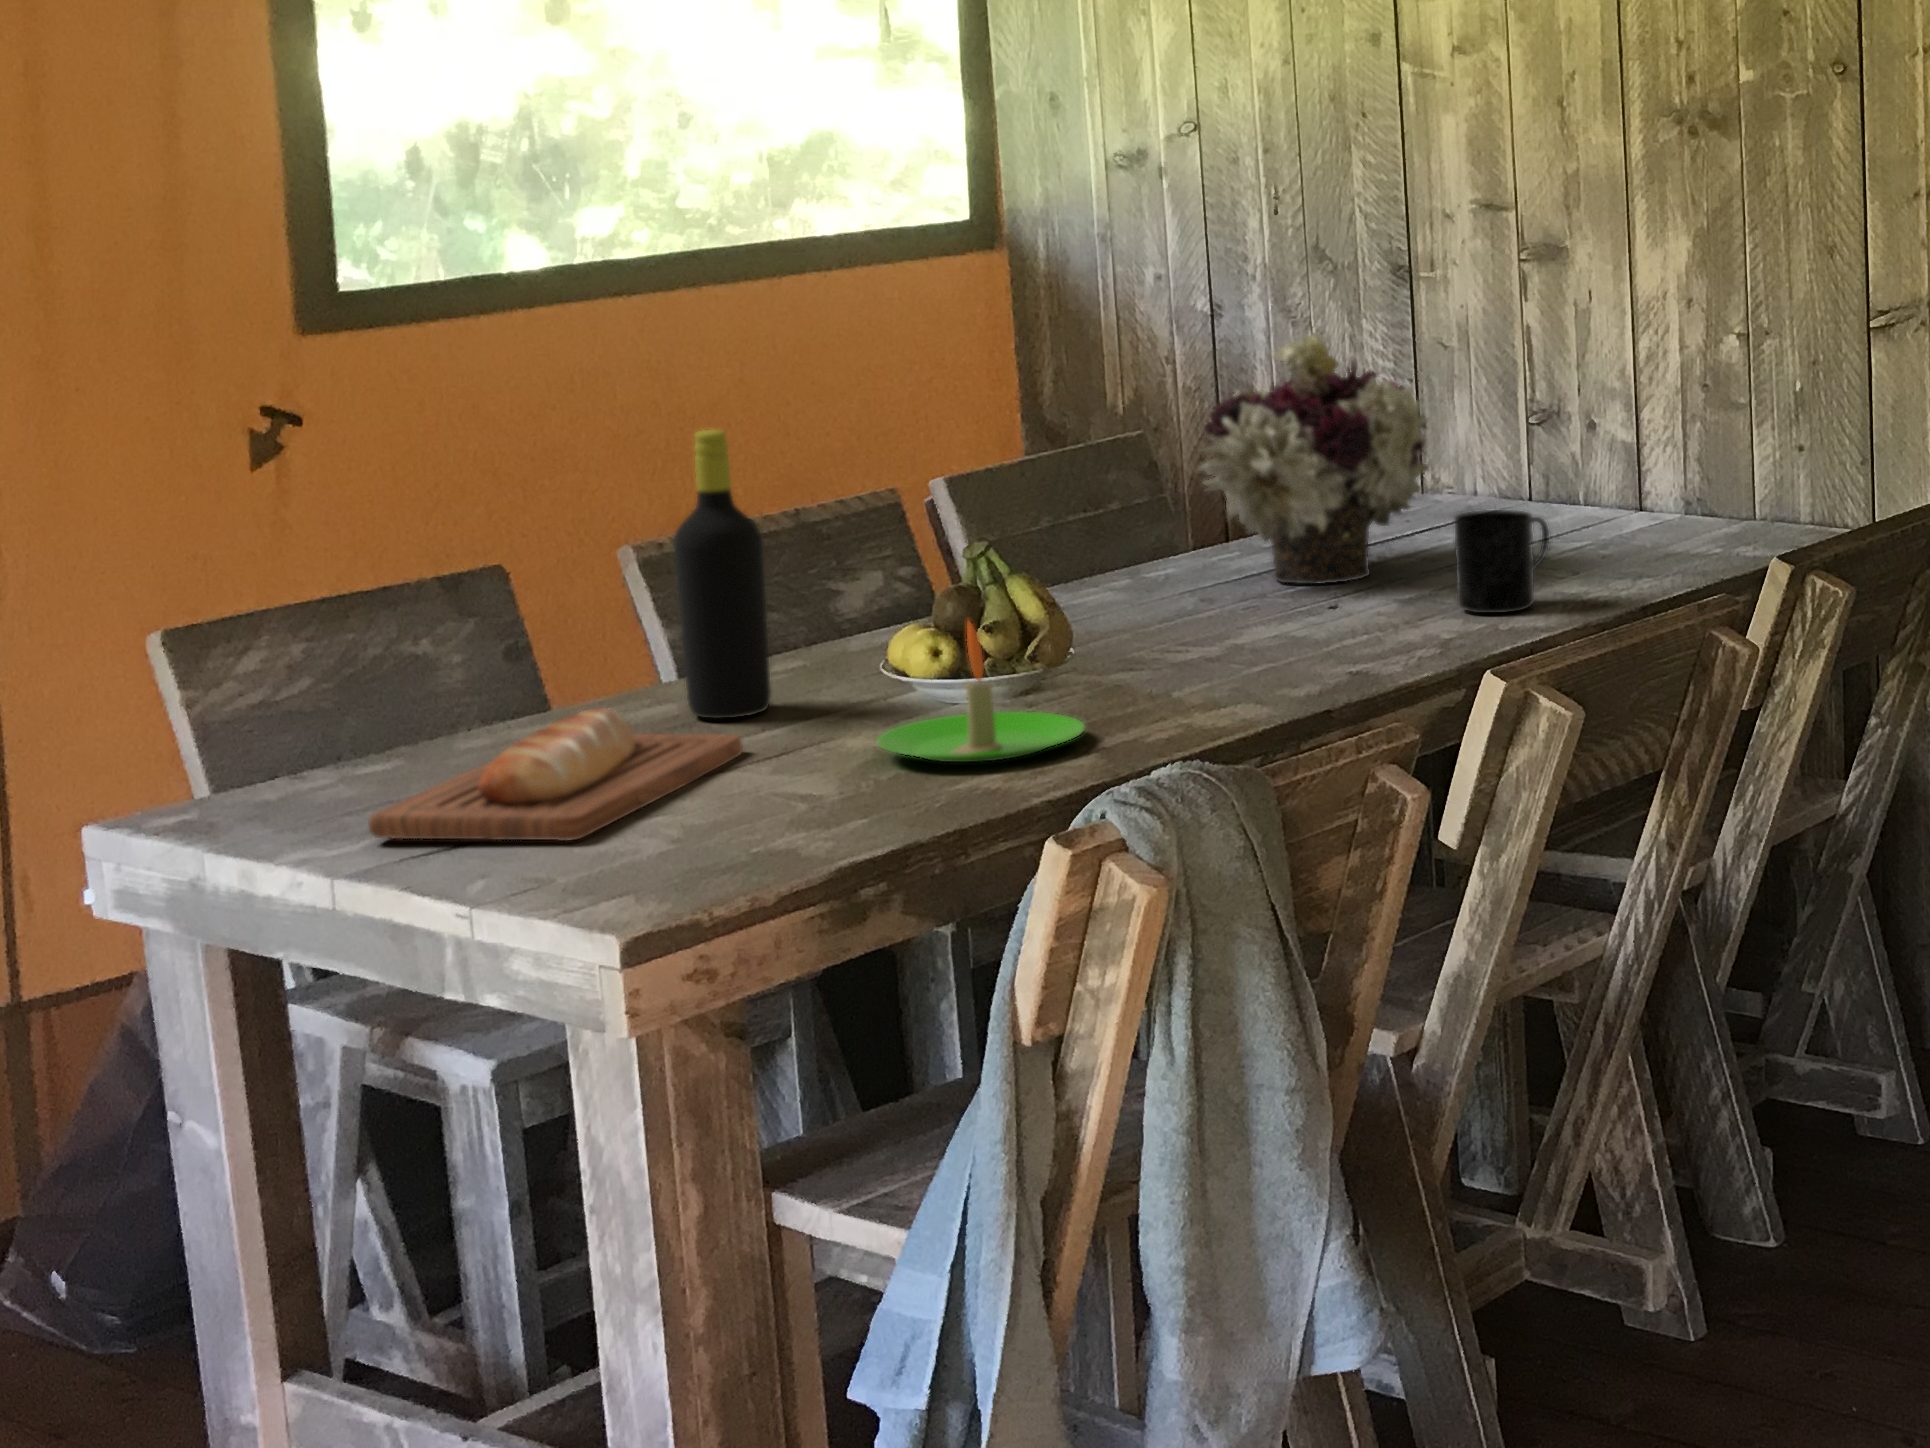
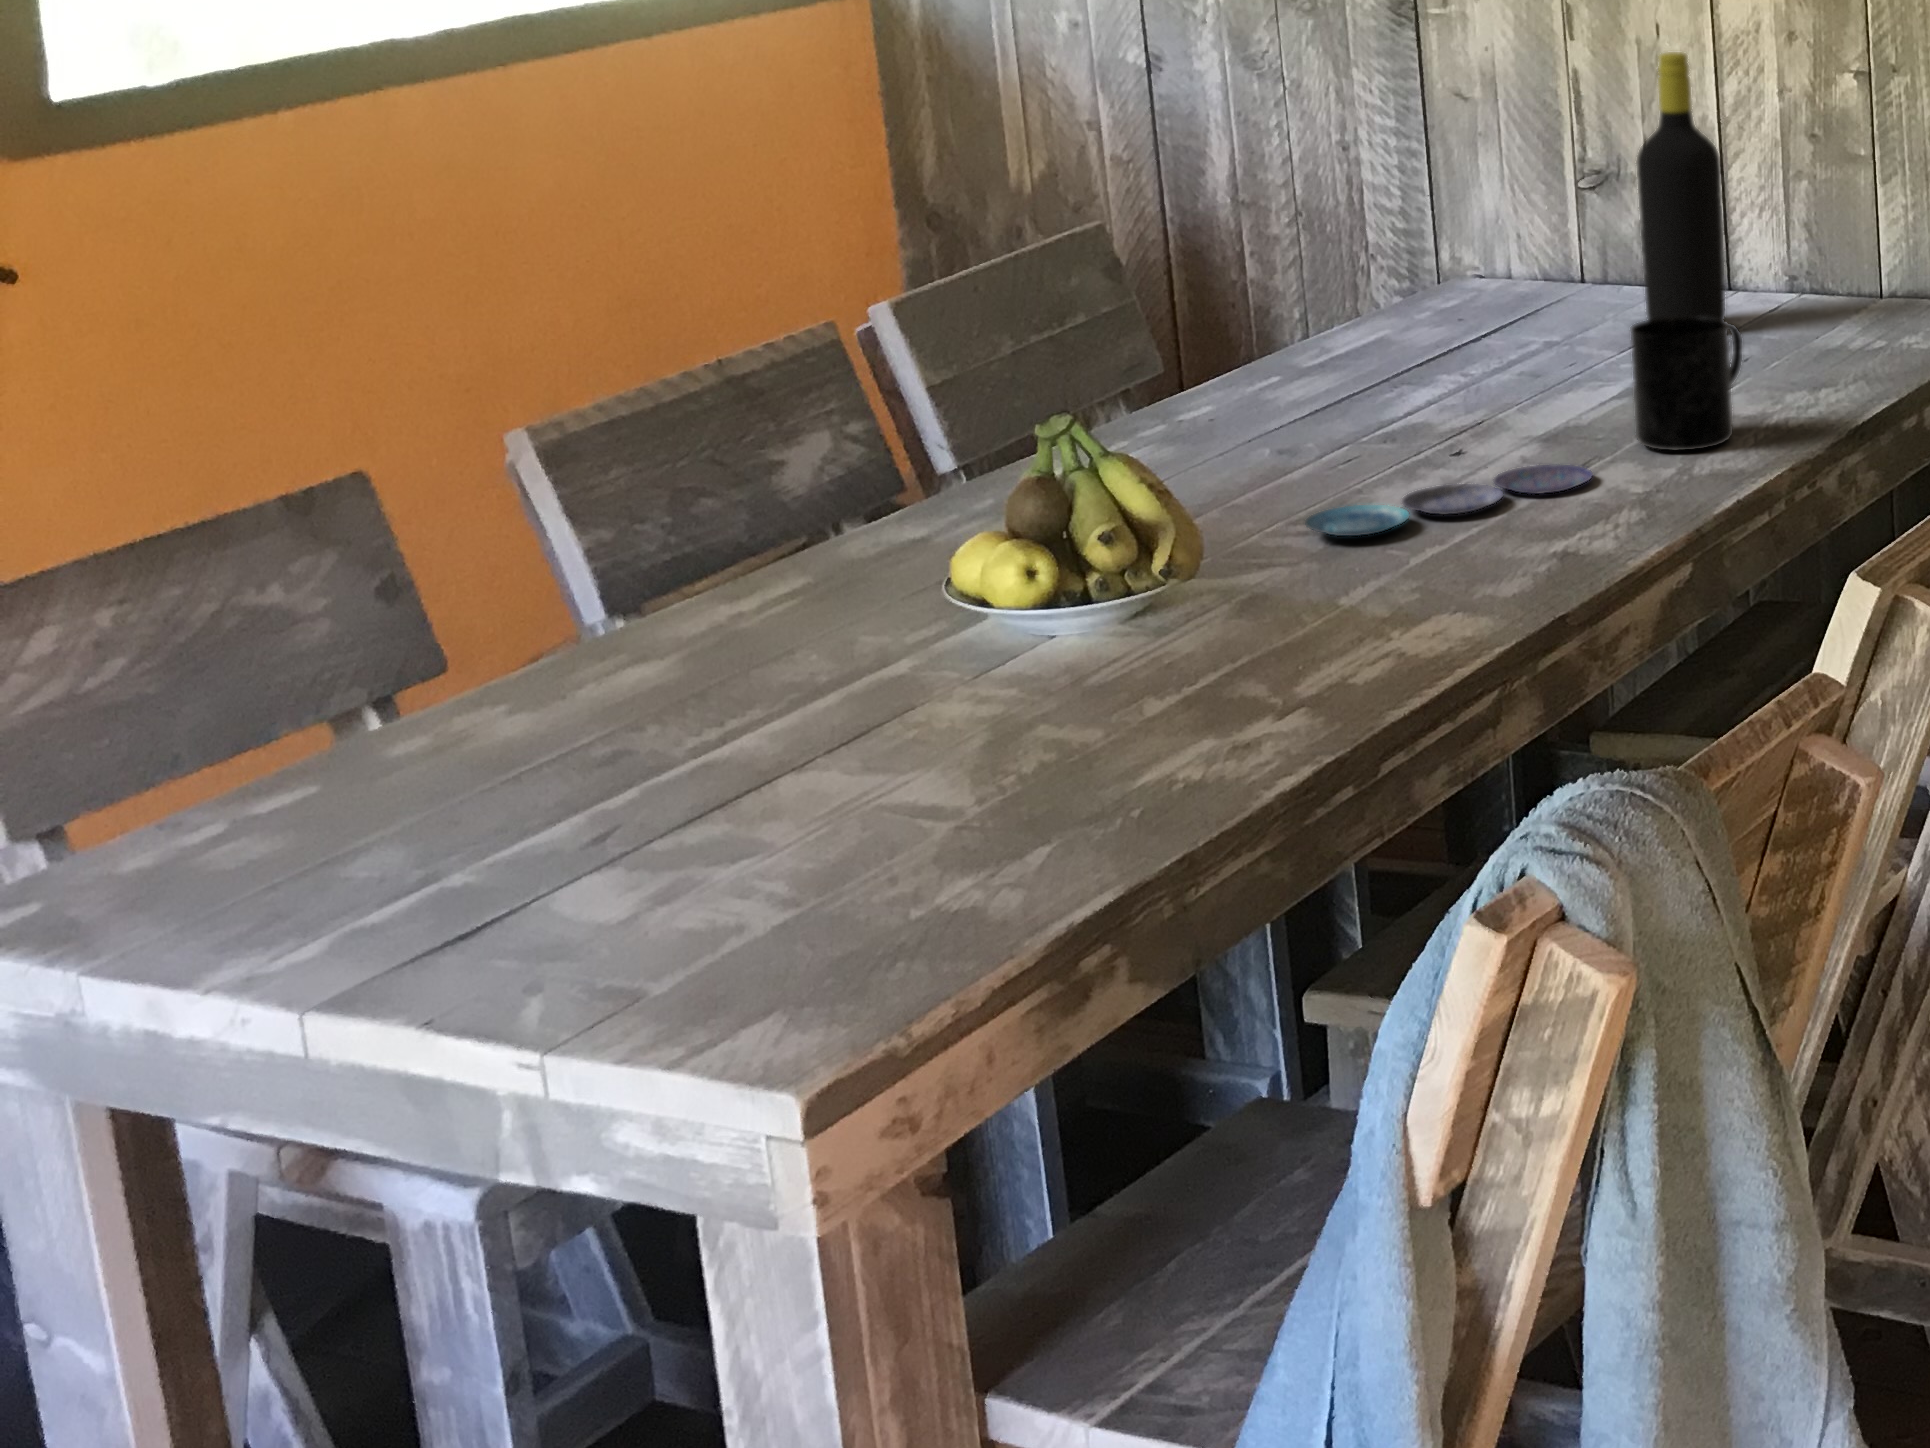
flower arrangement: present [1198,333,1429,584] -> none [1266,96,1548,416]
bottle: present [674,430,771,718] -> present [1637,52,1725,320]
plate: none [1169,618,1407,656] -> present [1305,465,1592,536]
candle: present [877,621,1085,762] -> none [1003,532,1286,732]
bread loaf: present [368,708,743,841] -> none [318,687,804,925]

